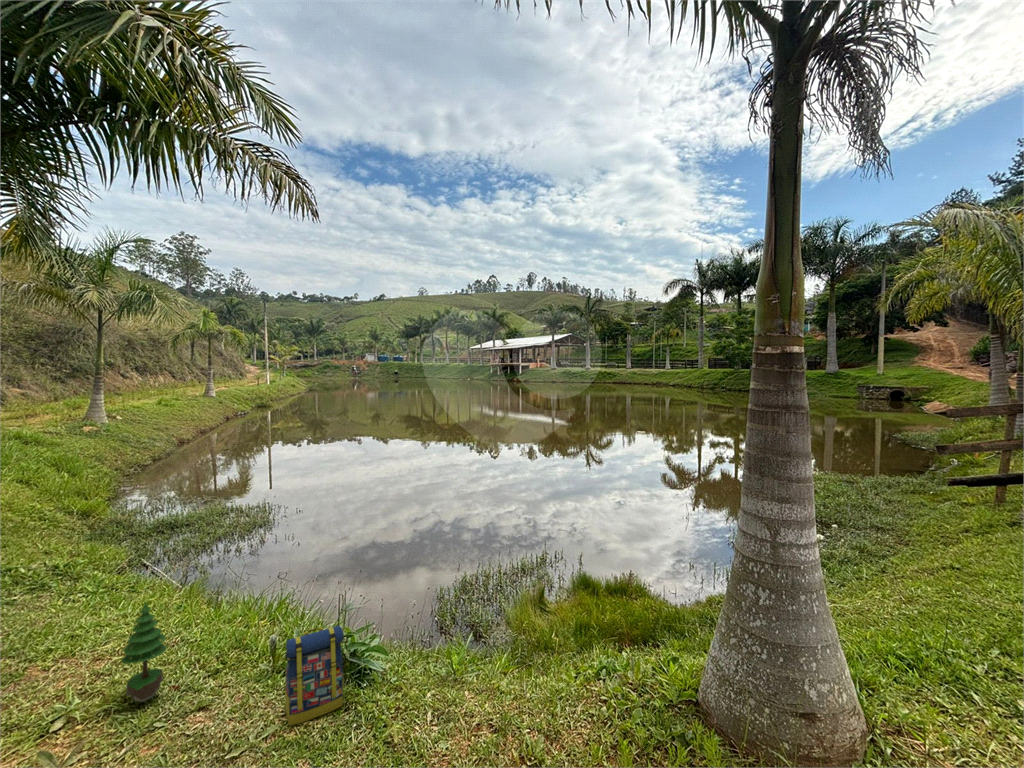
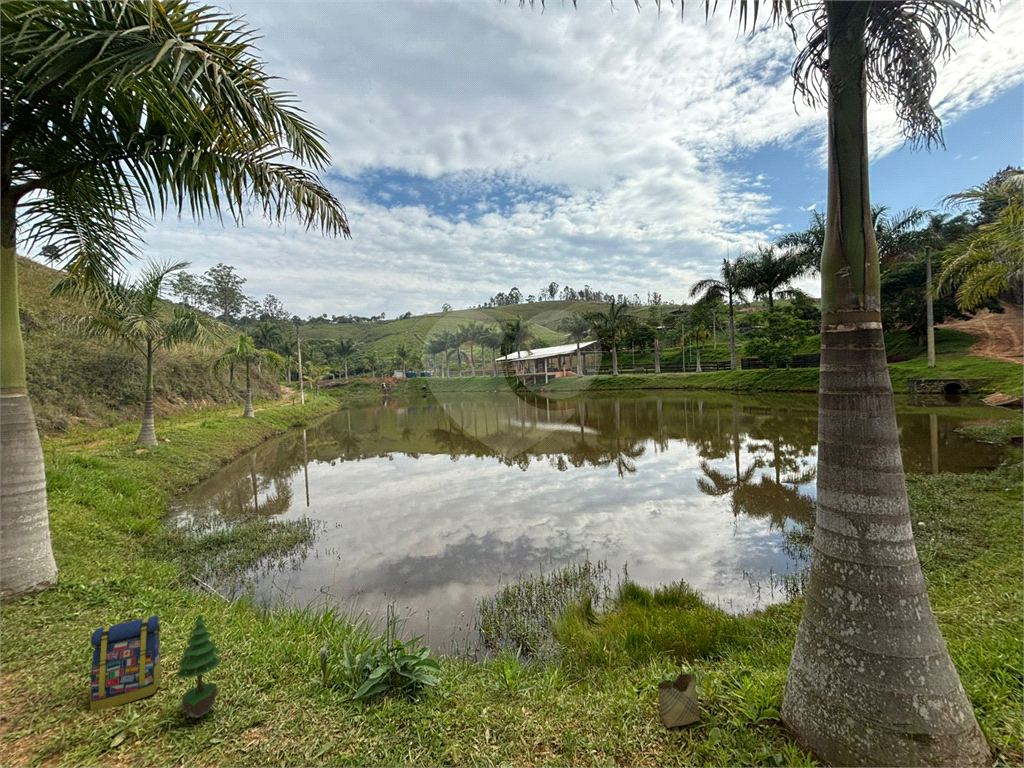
backpack: present [285,626,344,726] -> present [90,616,162,711]
woven basket: none [589,641,626,710] -> present [658,653,700,728]

